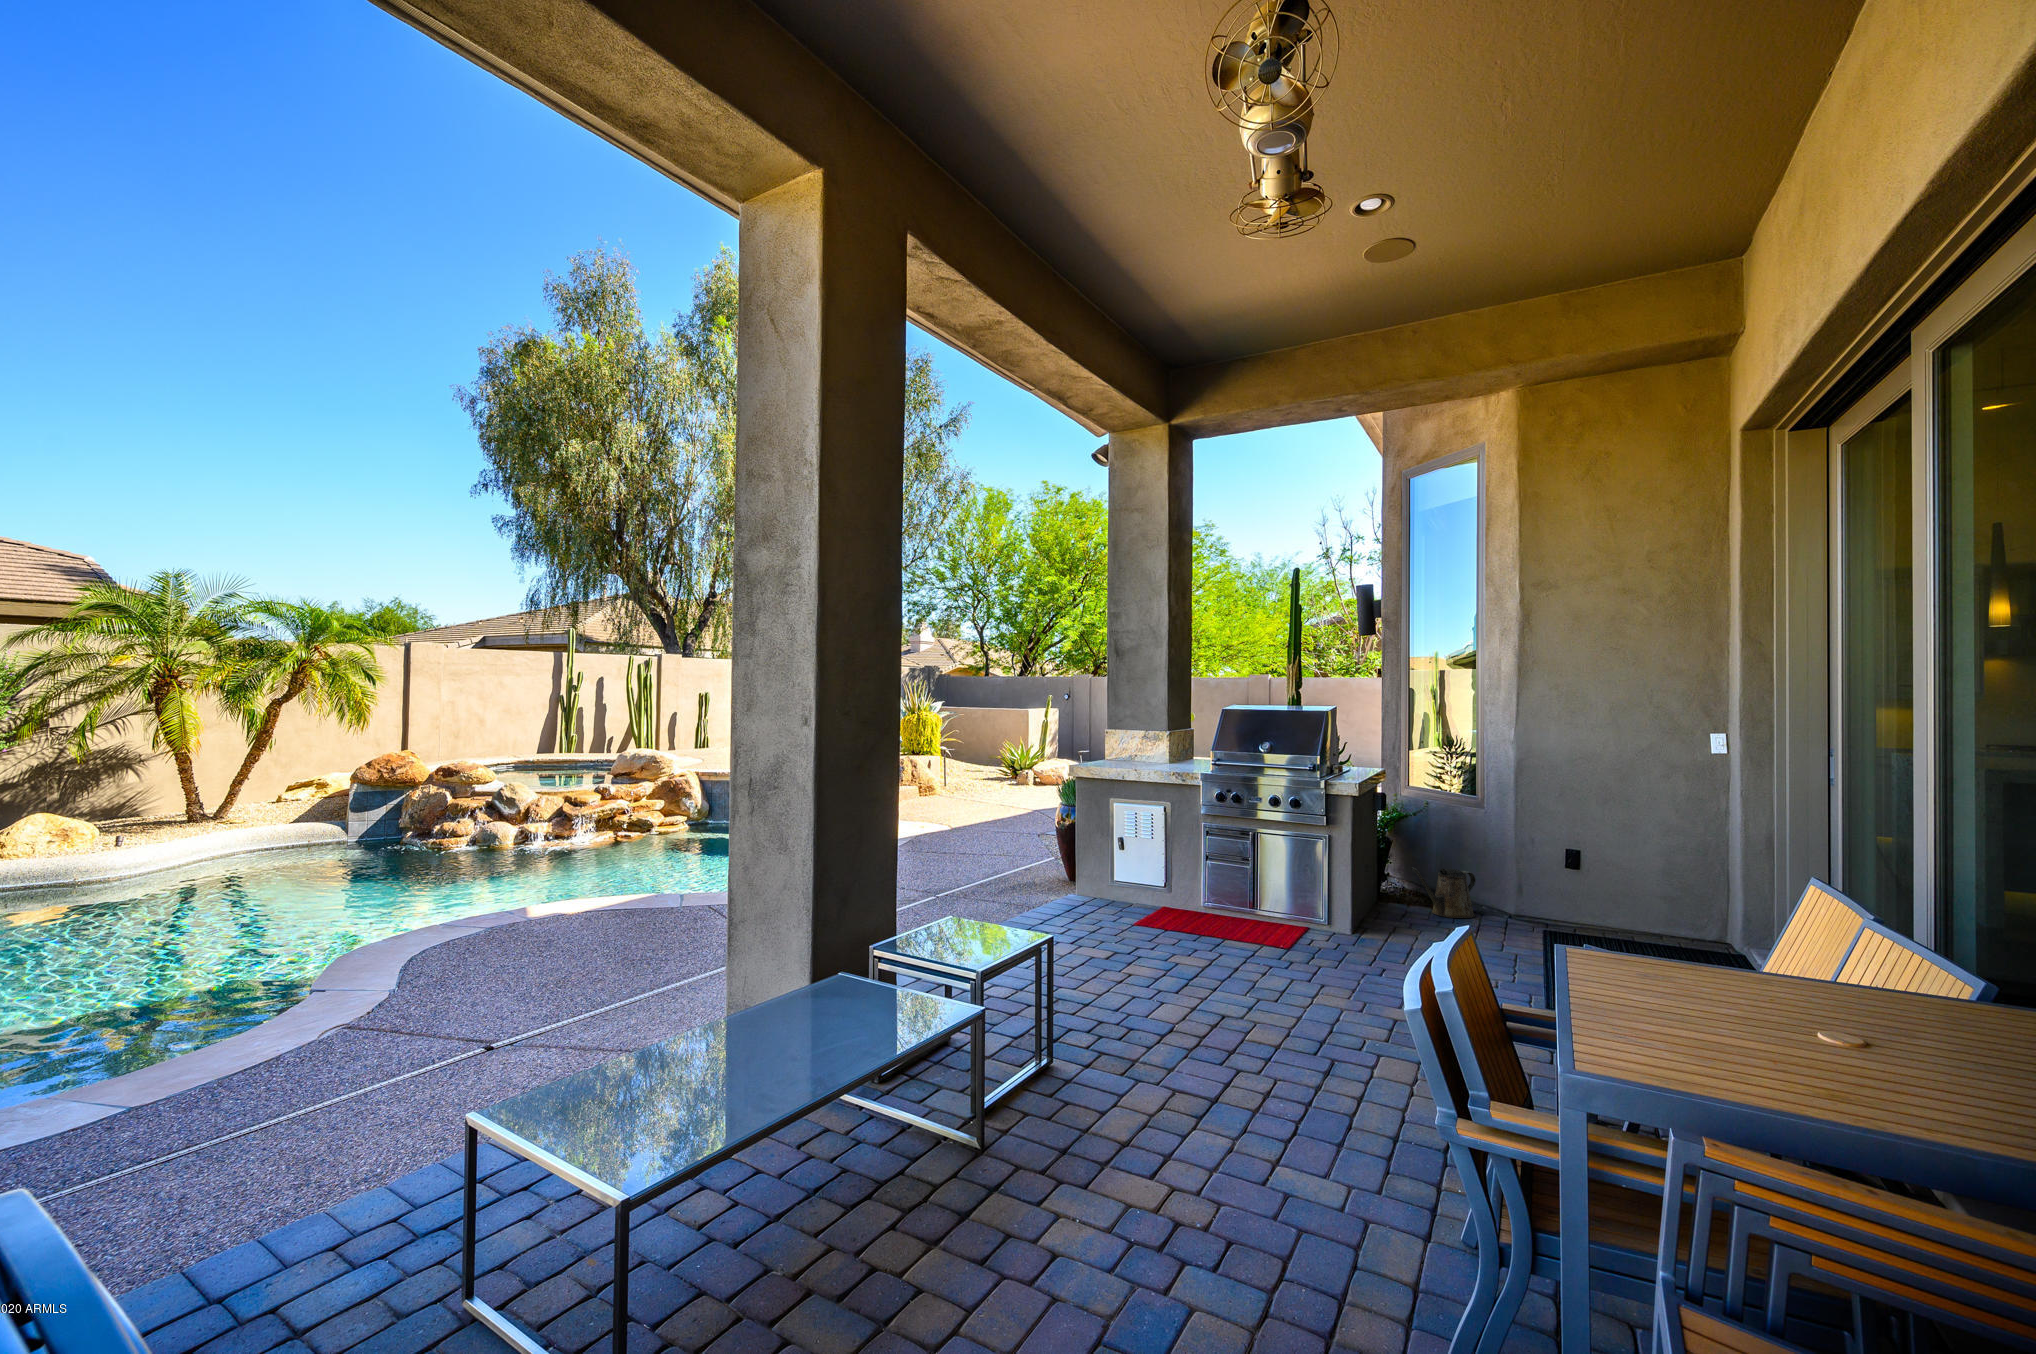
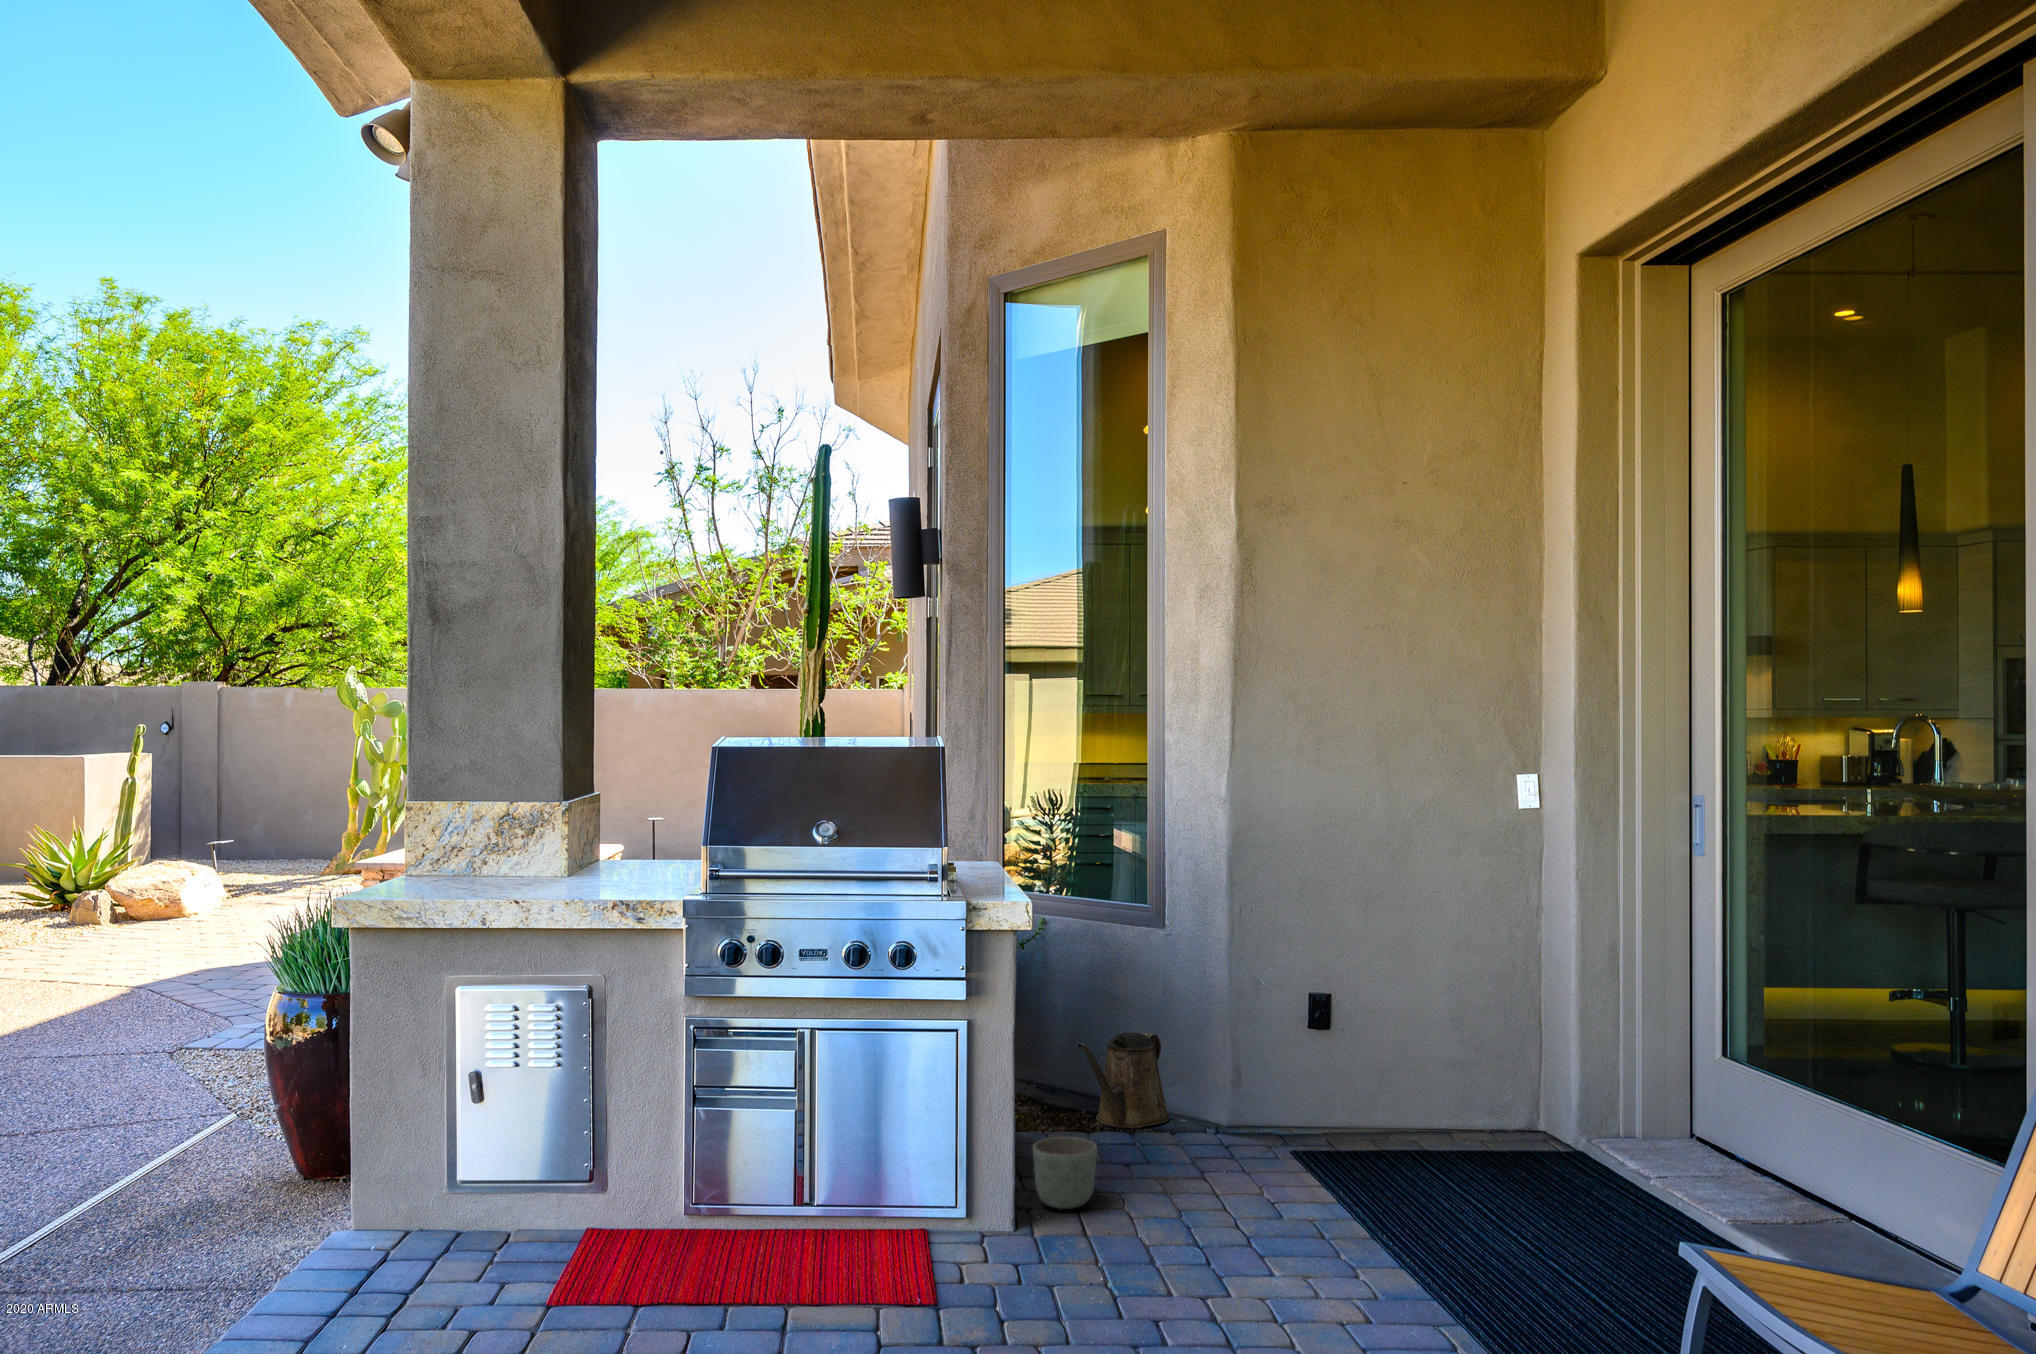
planter: none [1364,905,1397,938] -> present [1033,1137,1097,1209]

